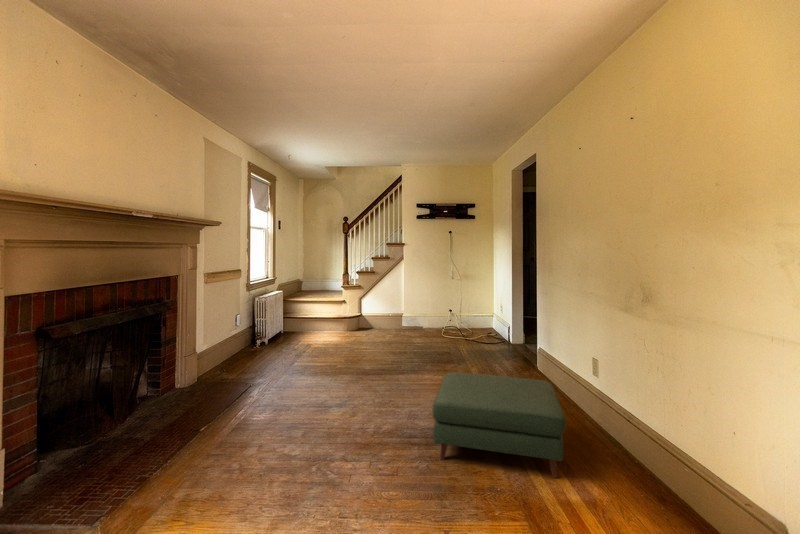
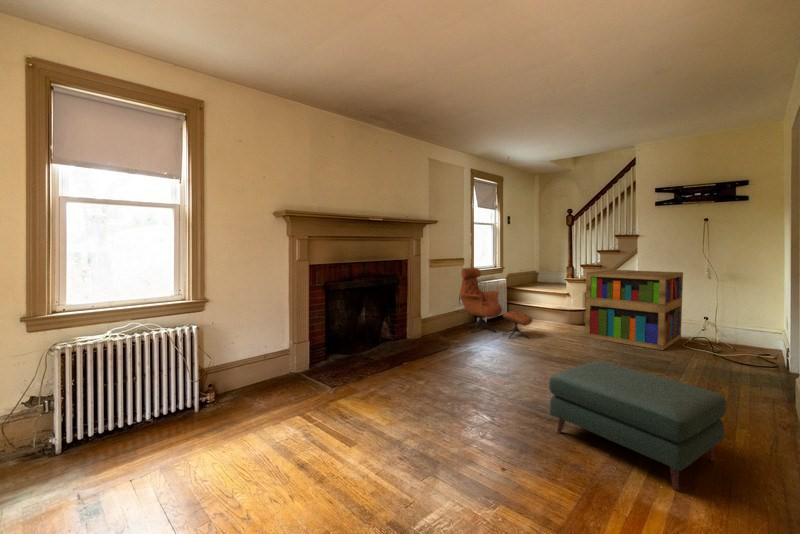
bookshelf: none [373,276,437,344] -> present [585,270,683,350]
lounge chair: none [240,280,330,360] -> present [460,268,532,338]

